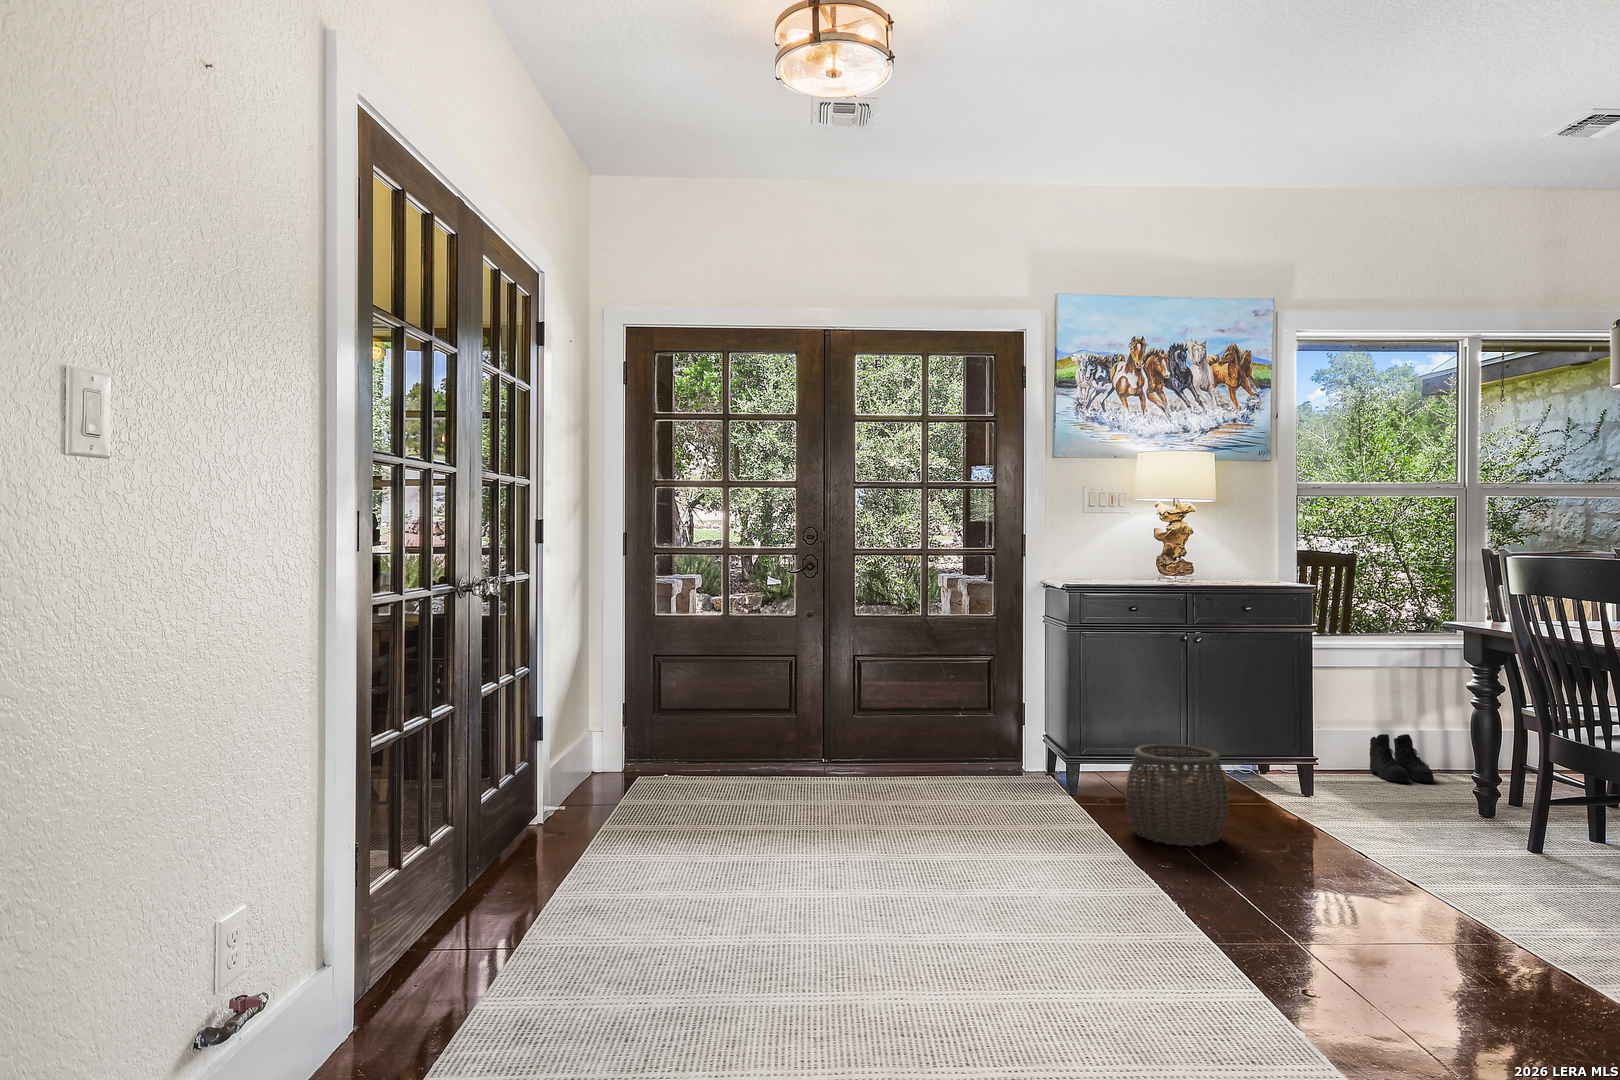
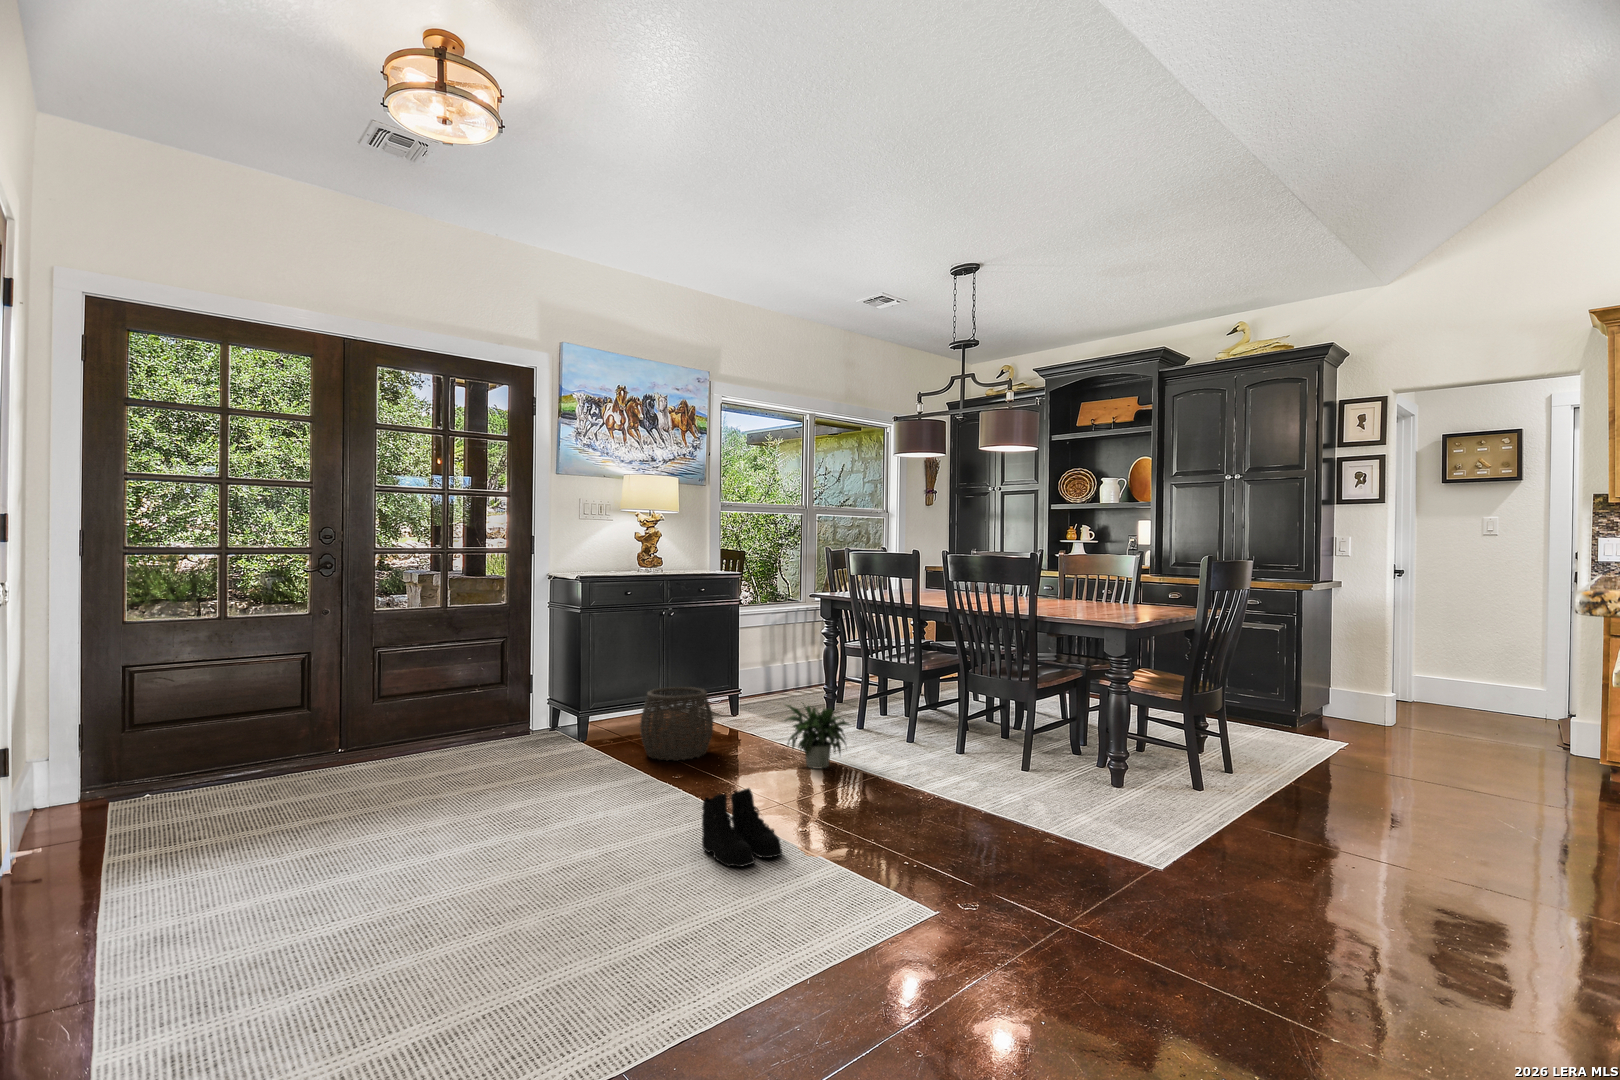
boots: present [1370,734,1434,782] -> present [702,788,782,867]
potted plant: none [1319,791,1440,899] -> present [786,705,850,769]

